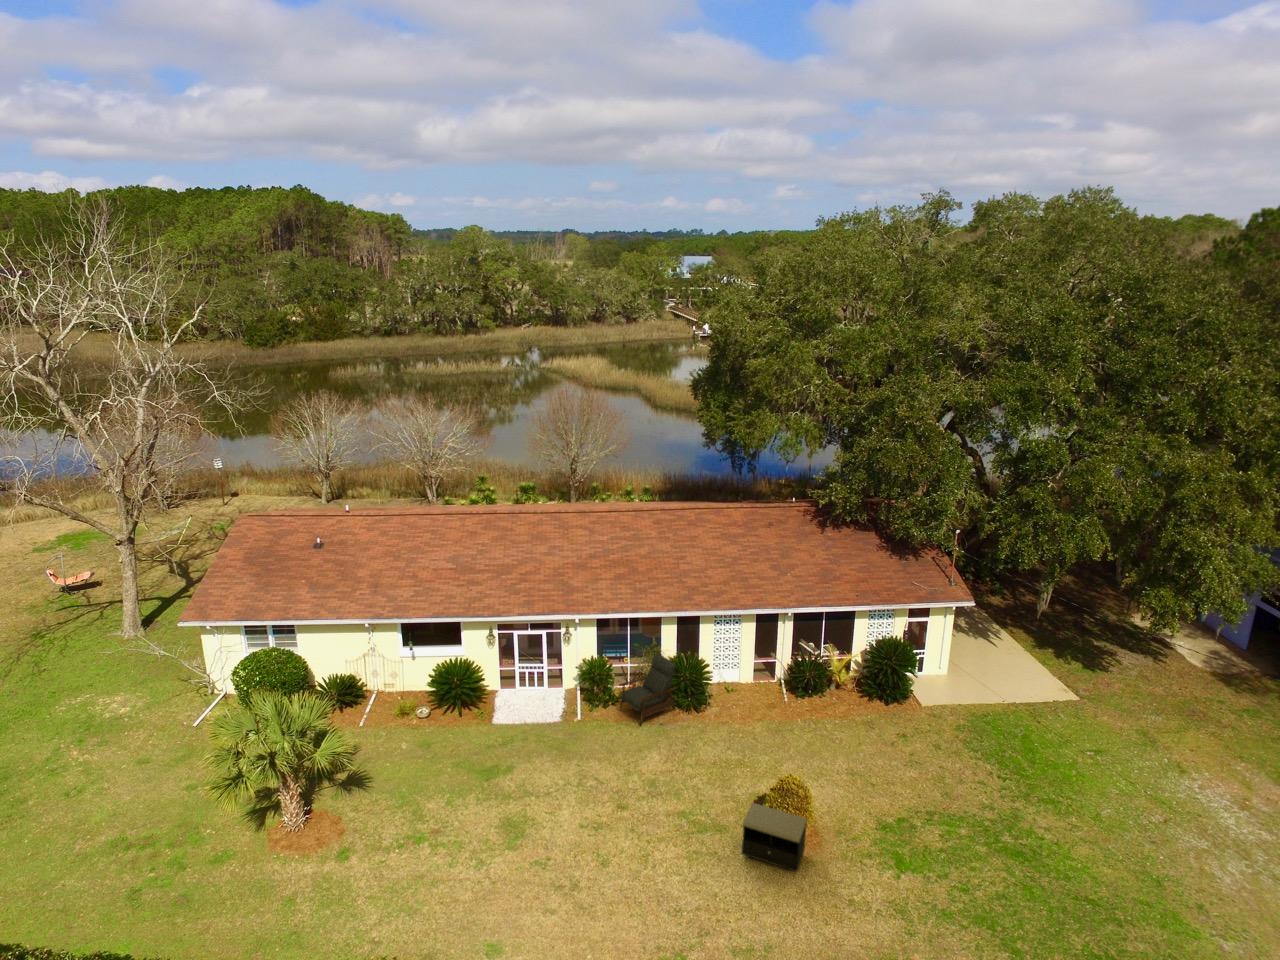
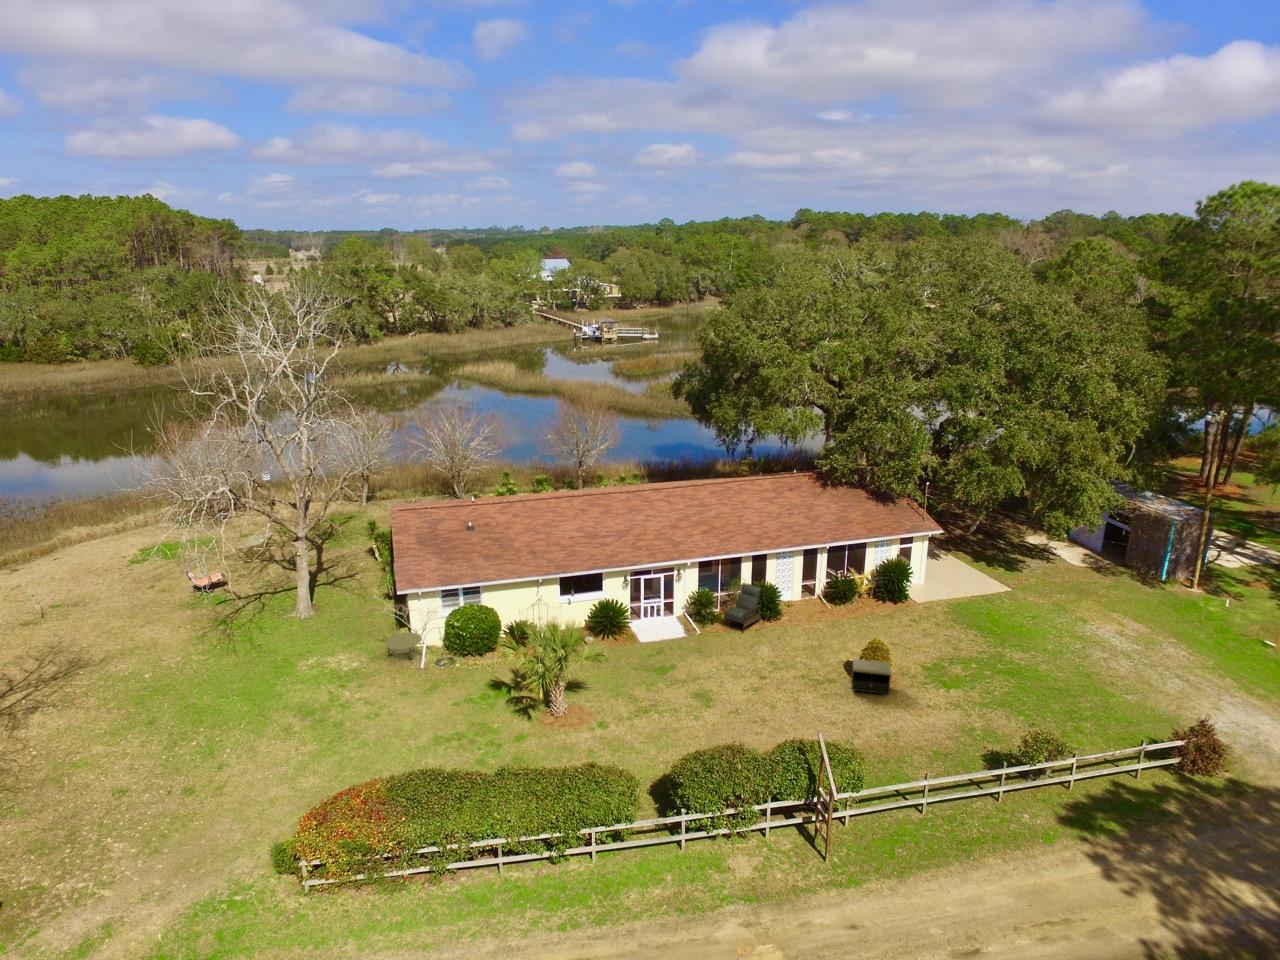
round table: none [162,675,216,714] -> present [385,632,422,660]

